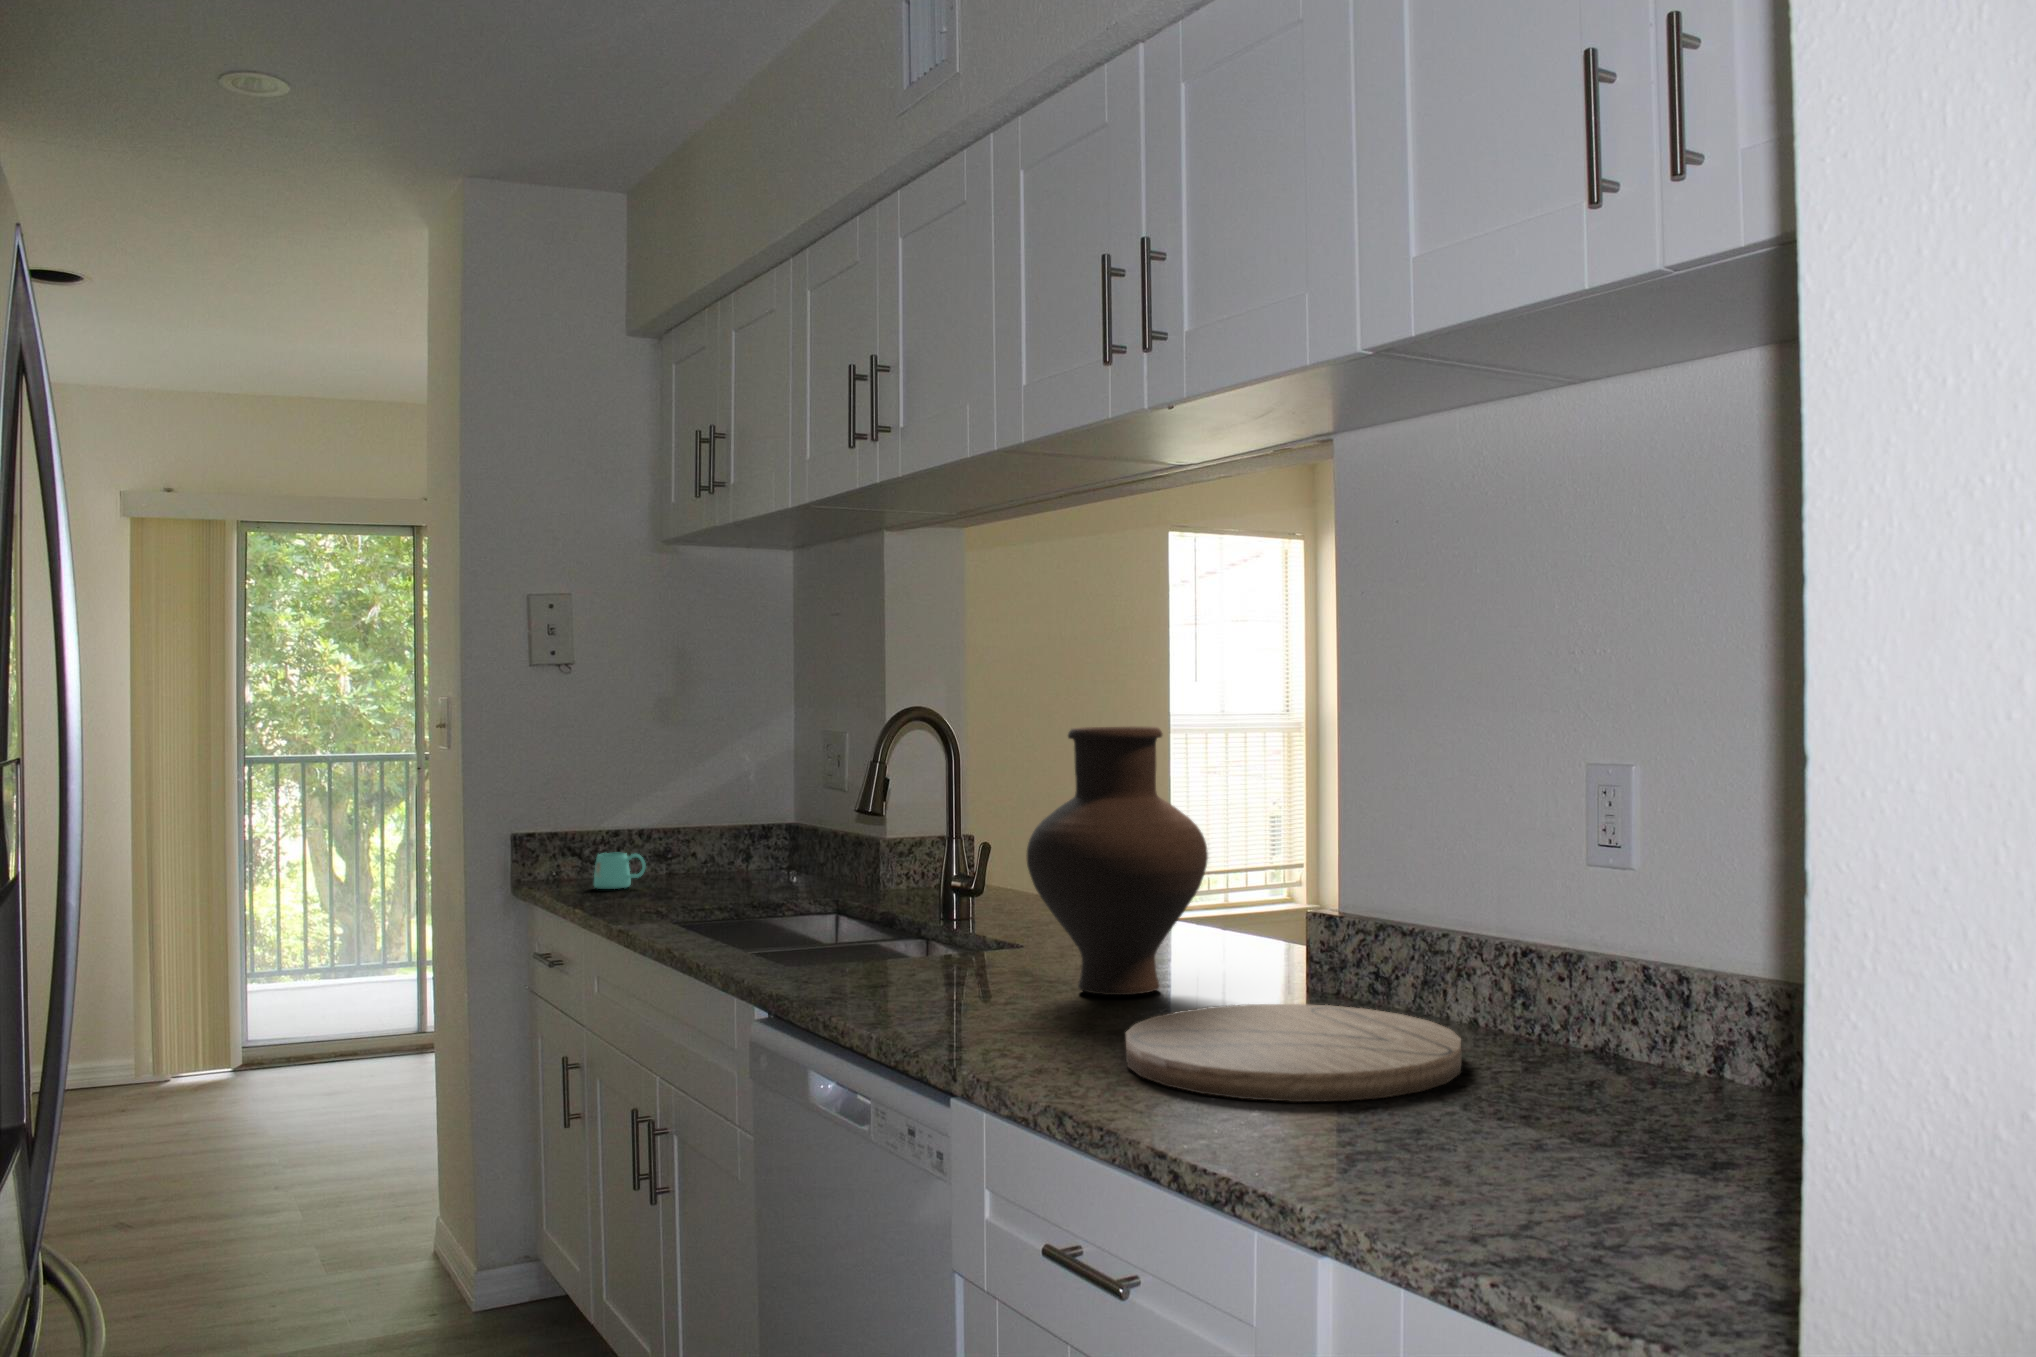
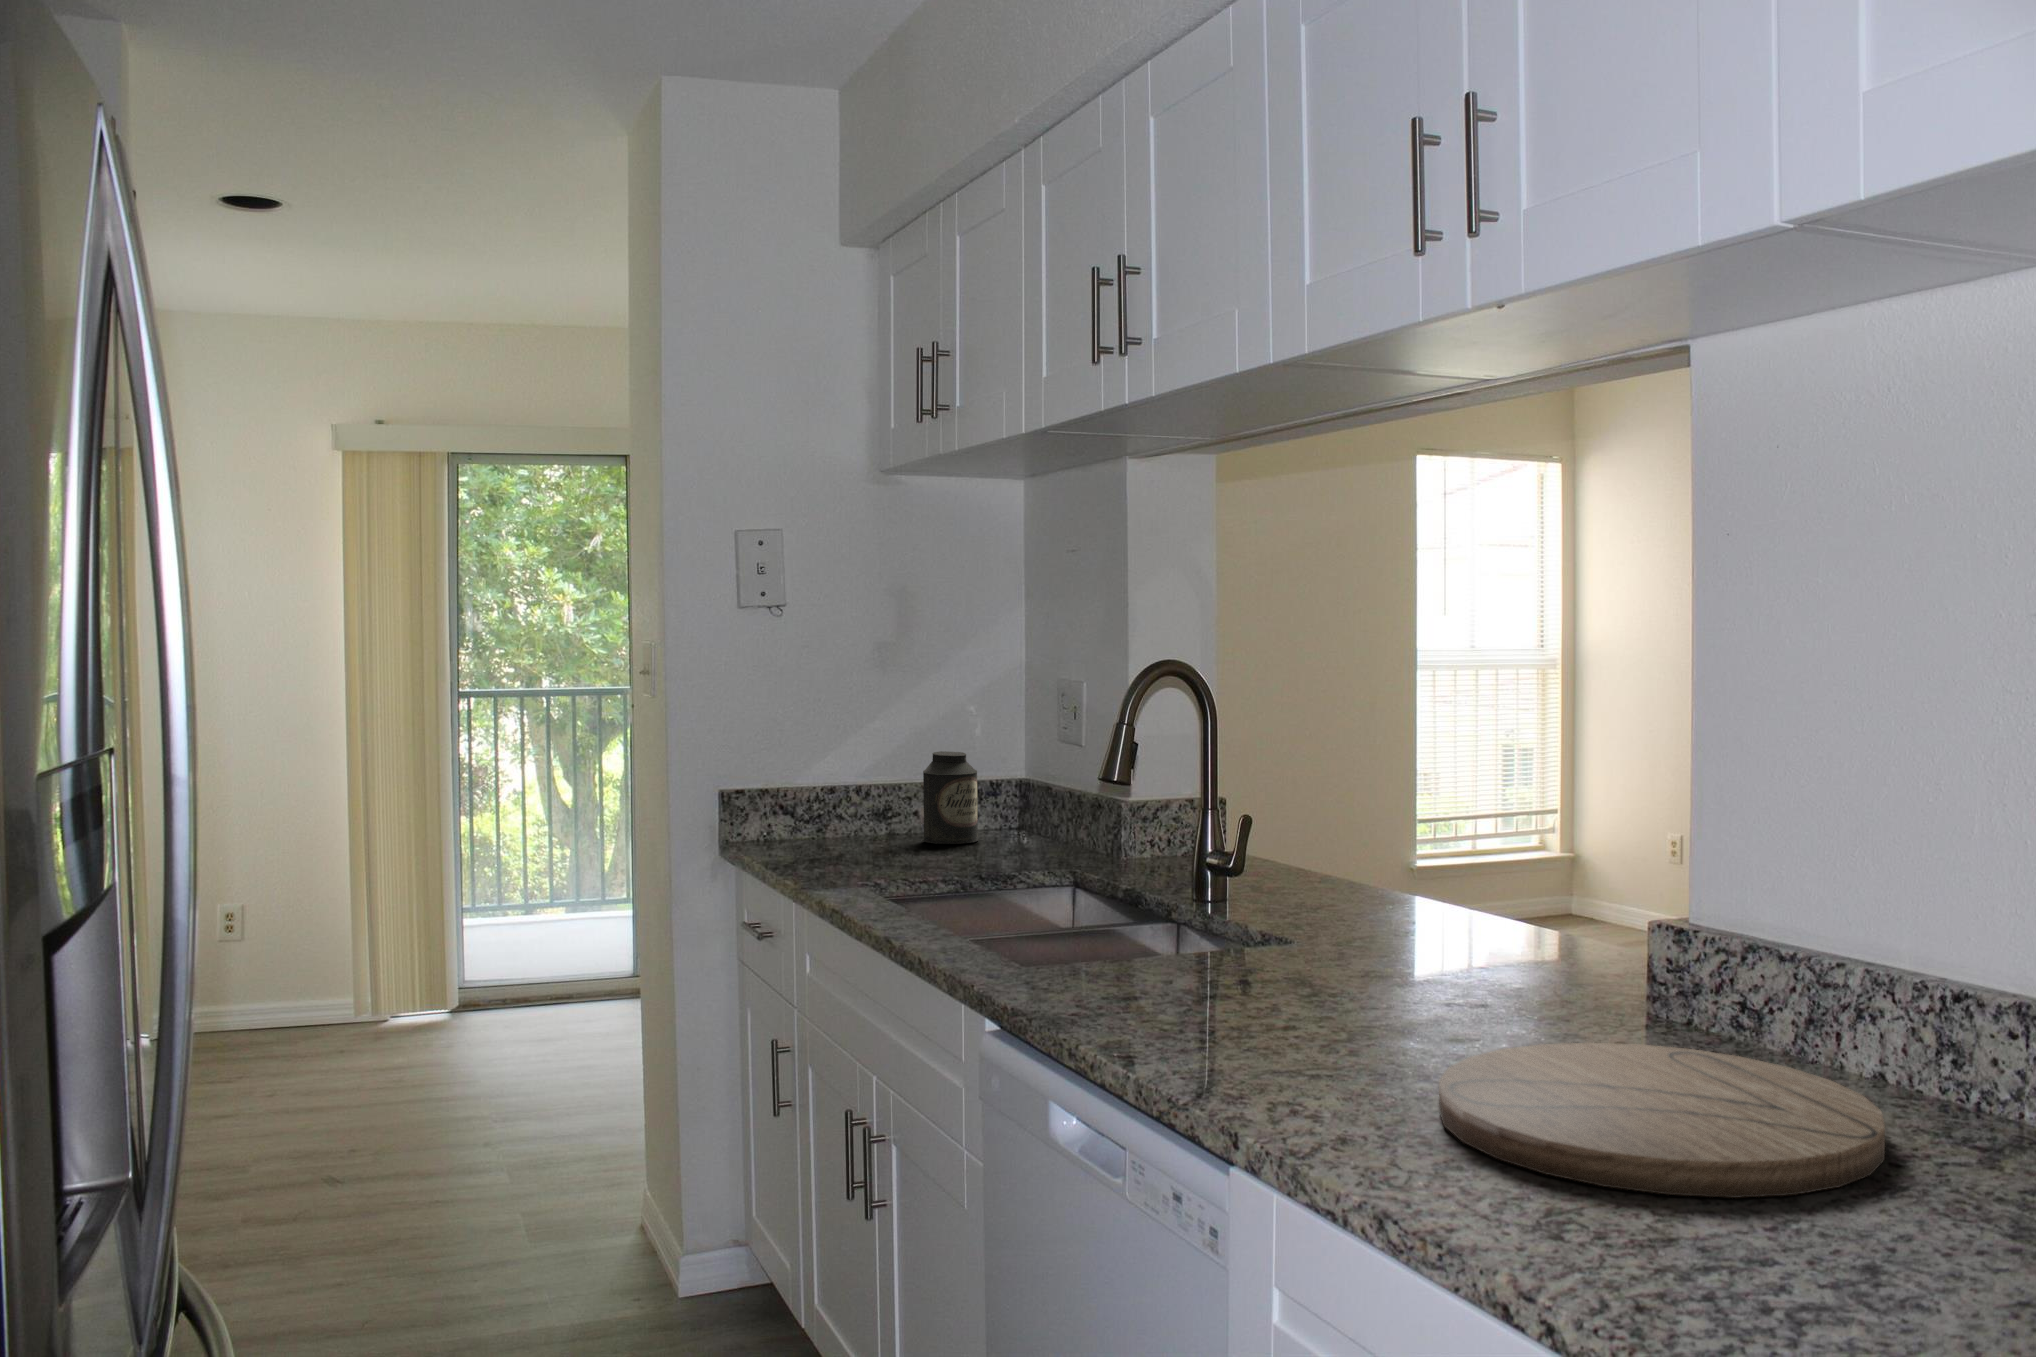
vase: present [1026,727,1208,995] -> none [1305,694,1525,1015]
canister: none [699,800,750,885] -> present [923,751,978,844]
mug: present [594,853,646,889] -> none [813,807,867,846]

